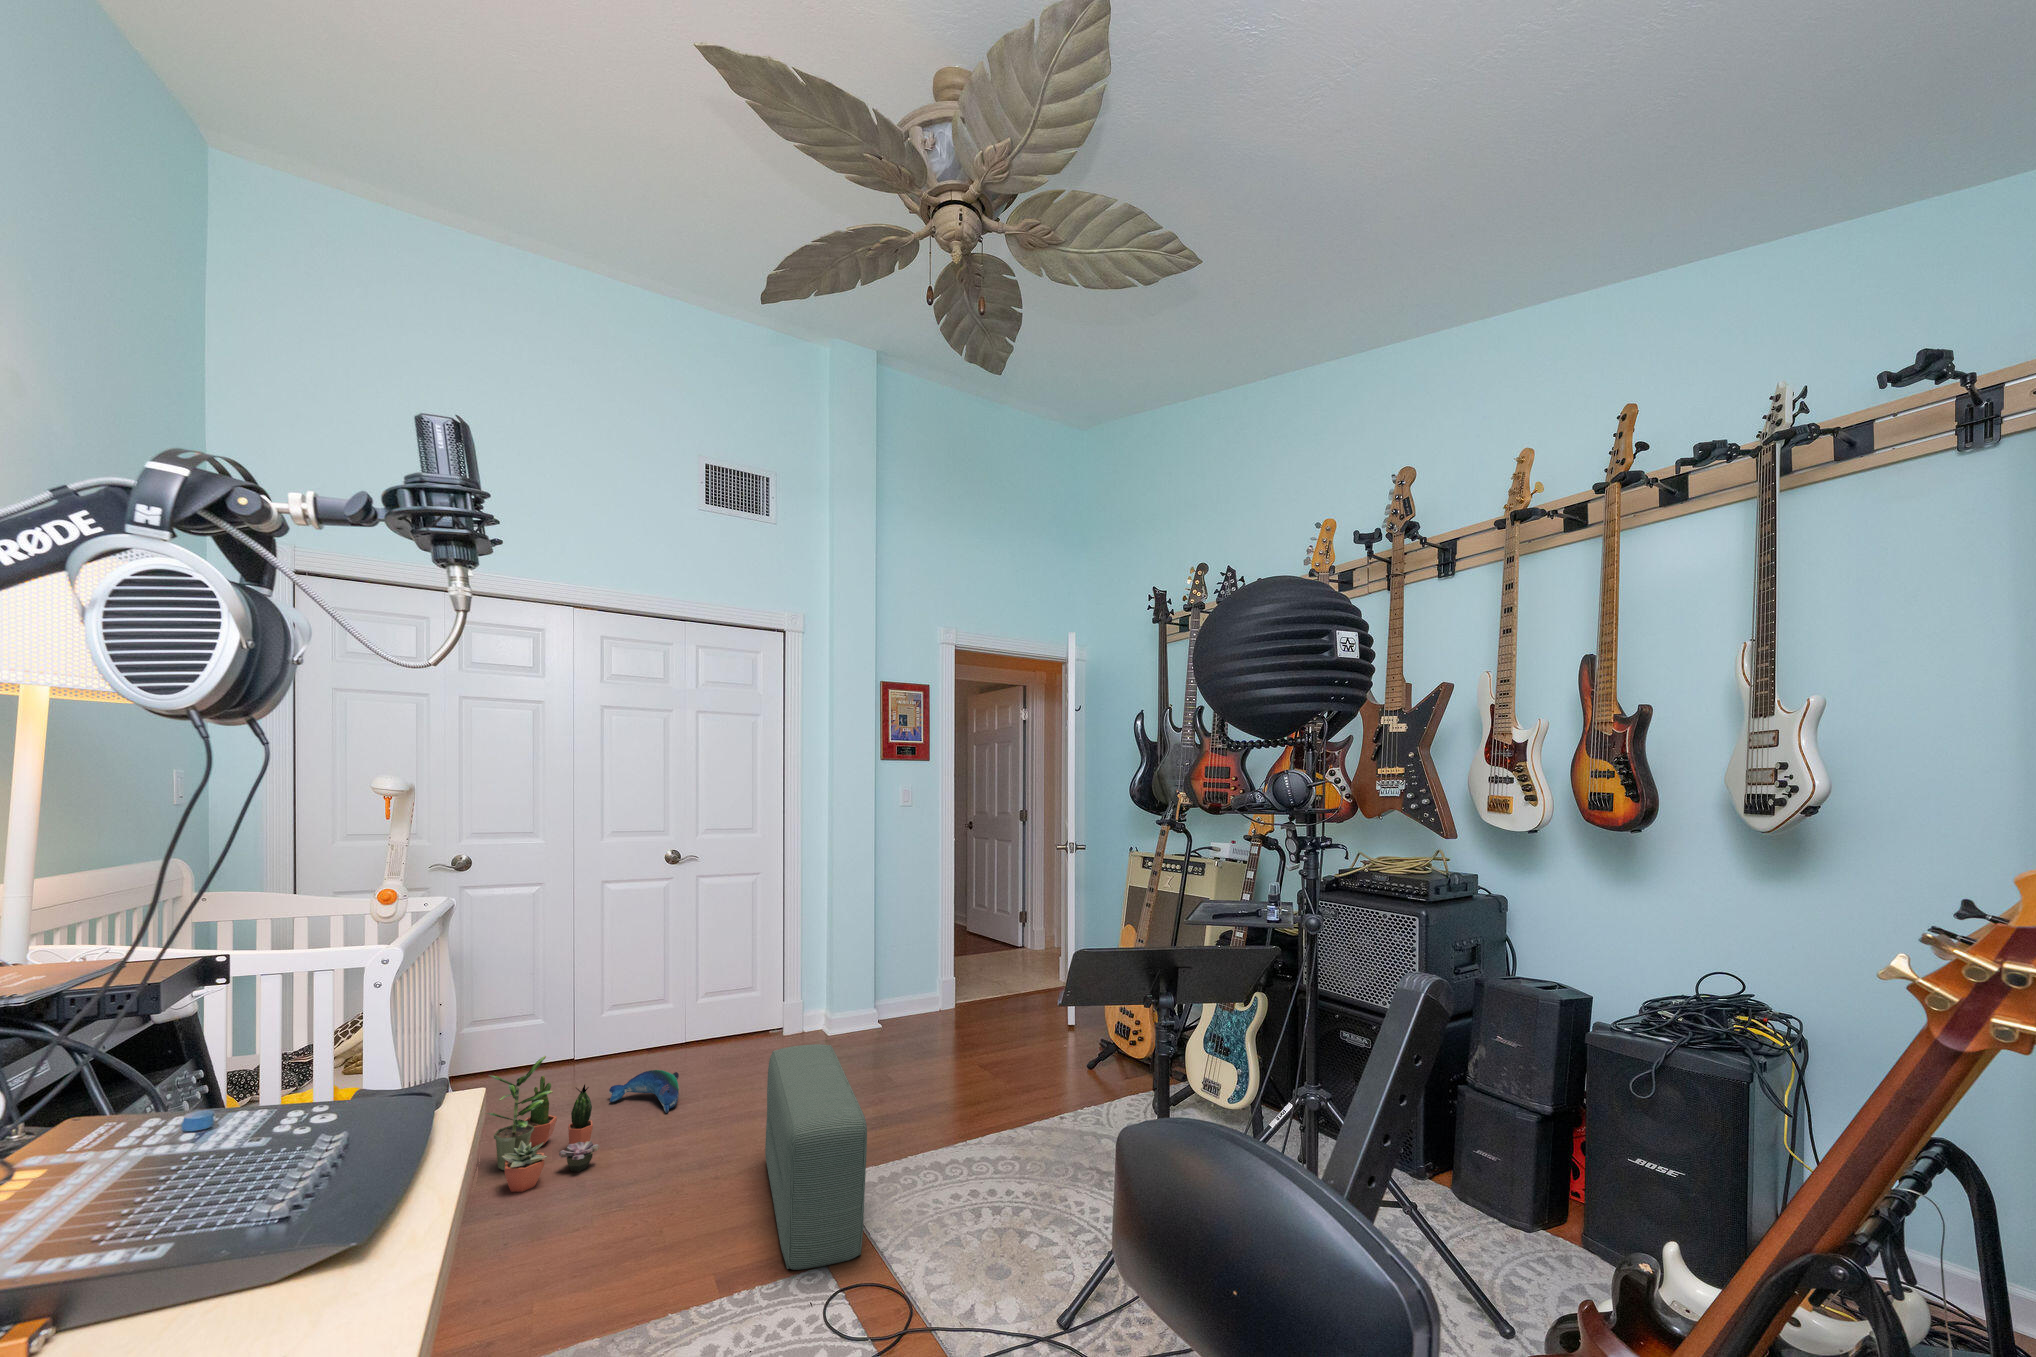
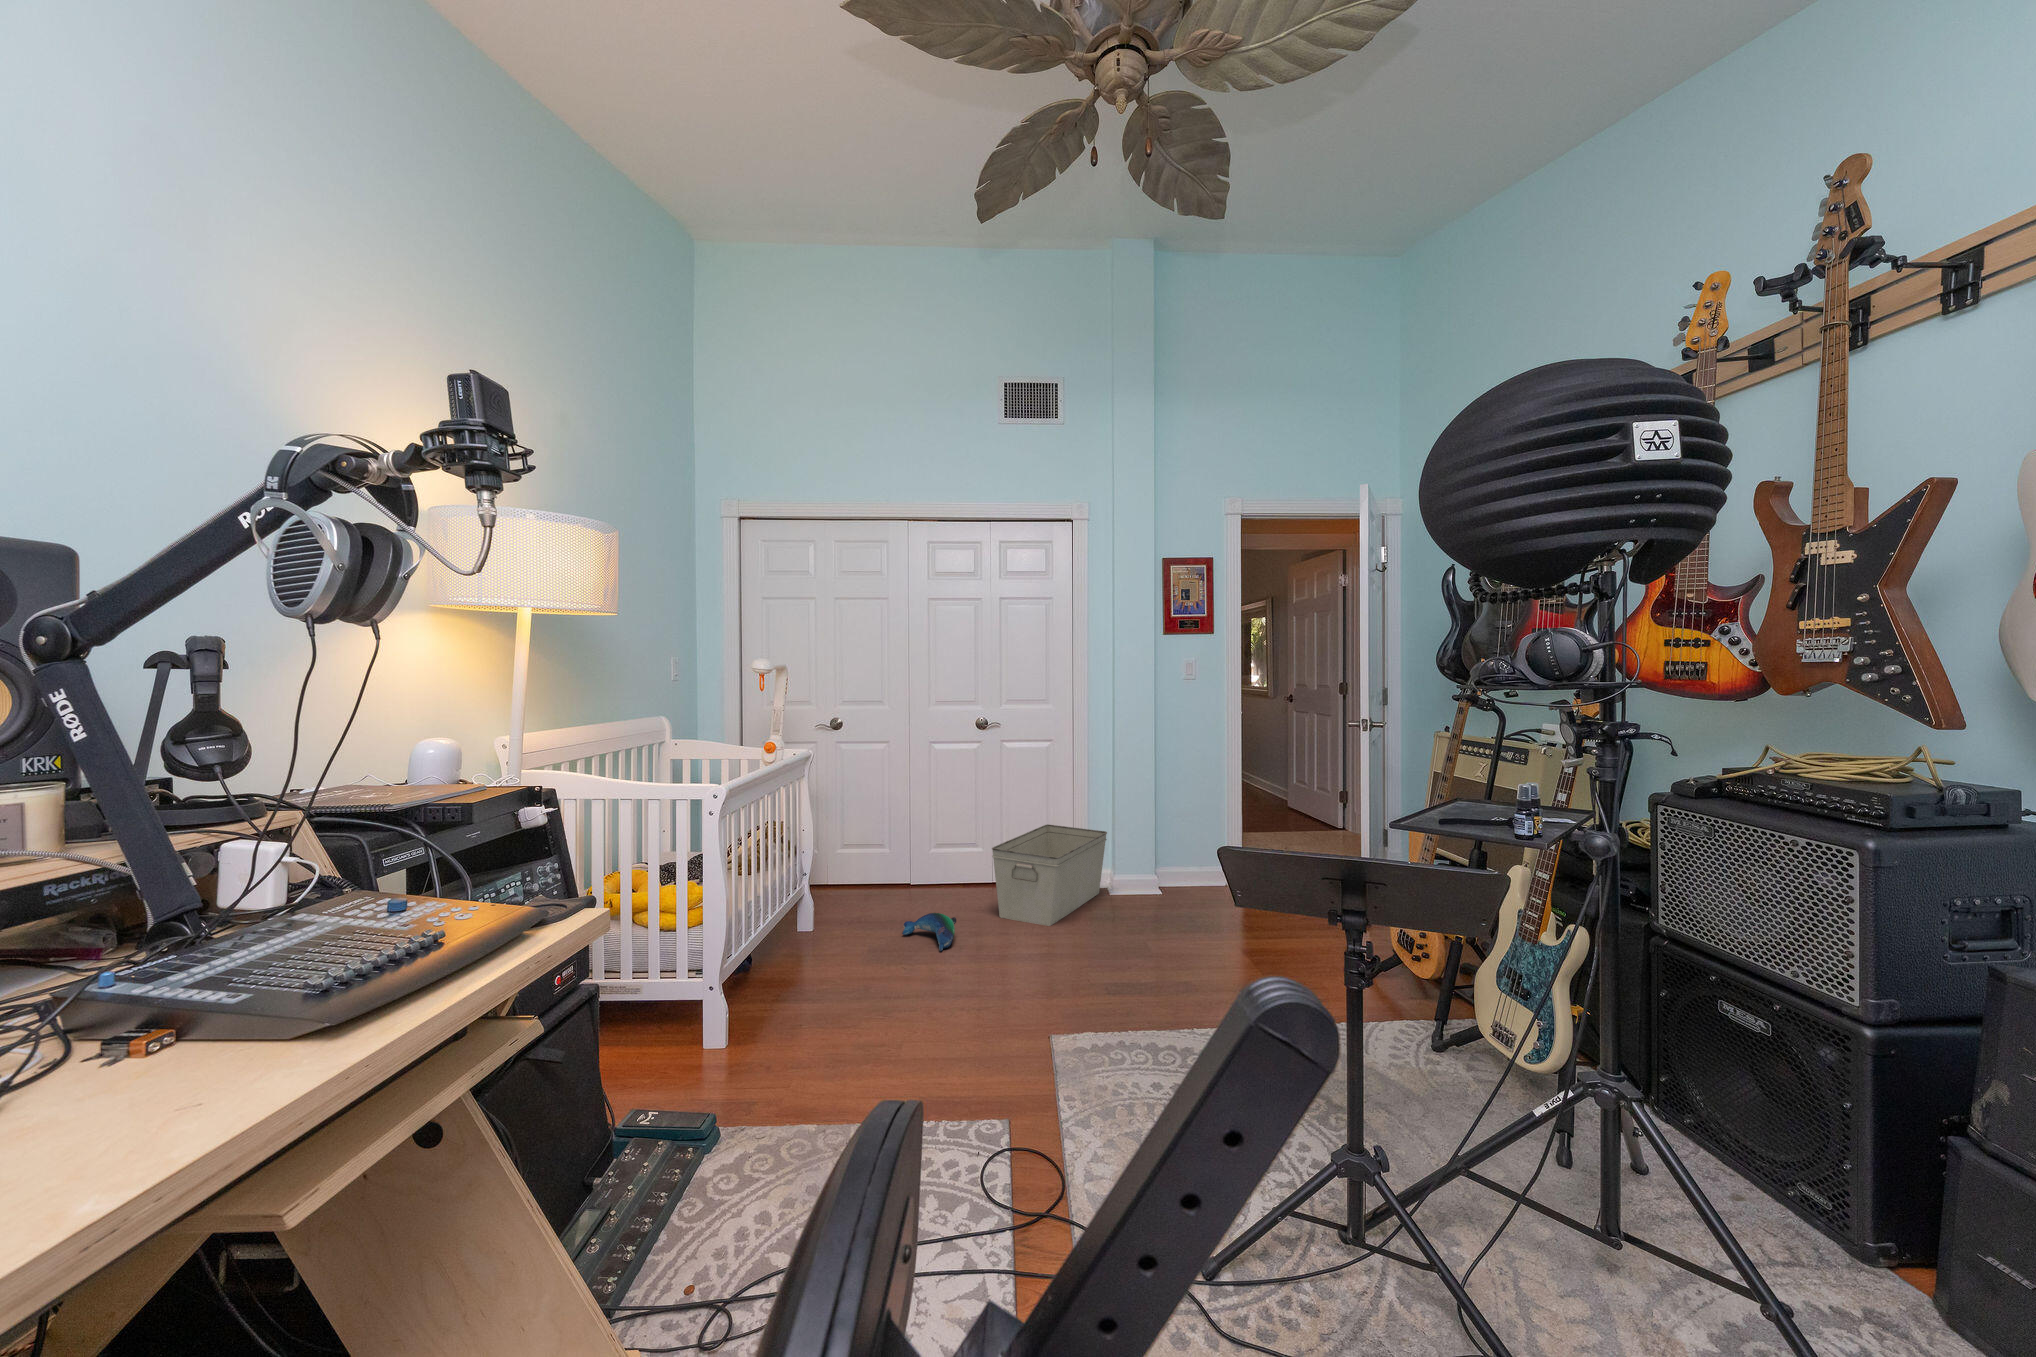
storage bin: none [712,958,827,1069] -> present [992,824,1107,926]
pouf: present [765,1044,867,1270] -> none [969,910,1060,1122]
potted plant: present [485,1056,599,1192] -> none [792,890,874,997]

